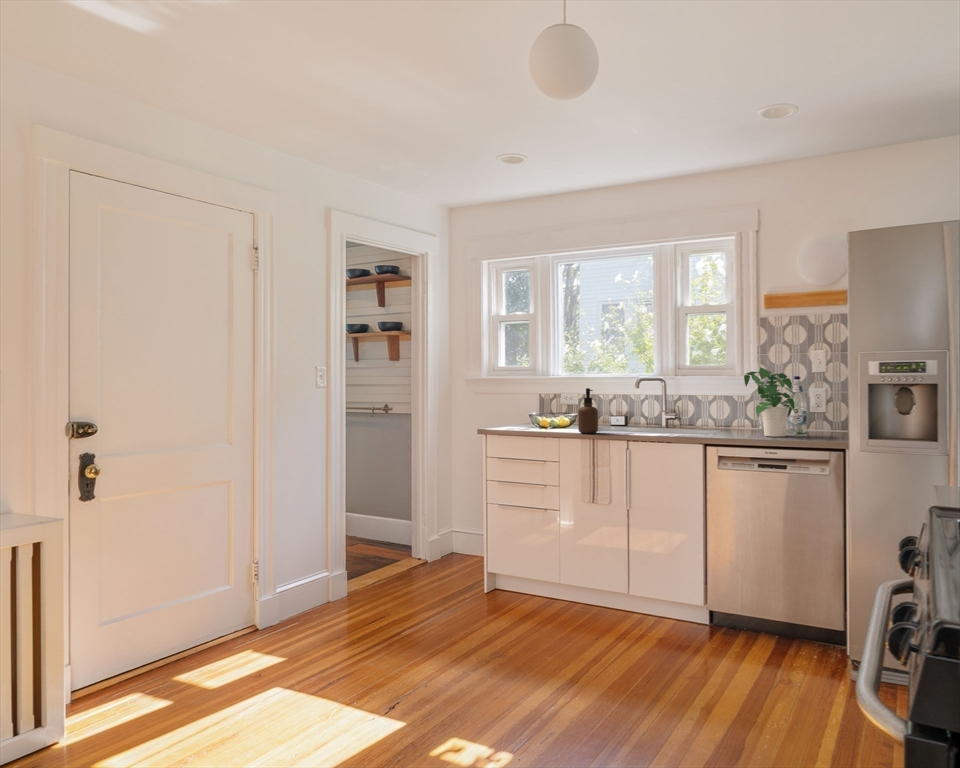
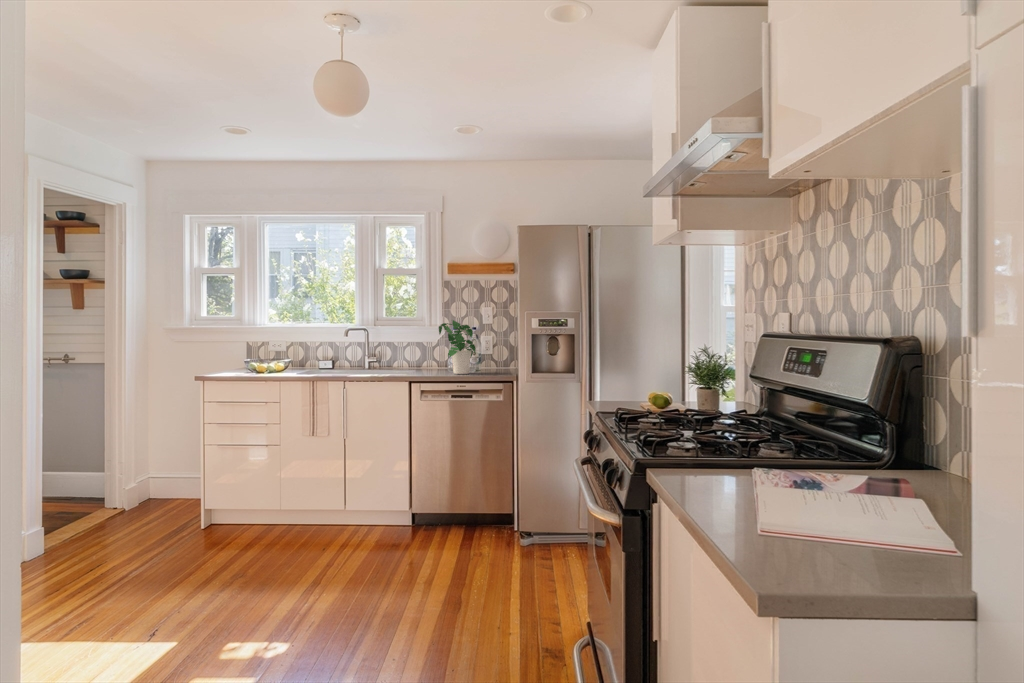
soap dispenser: present [578,388,598,433] -> none [297,337,316,377]

